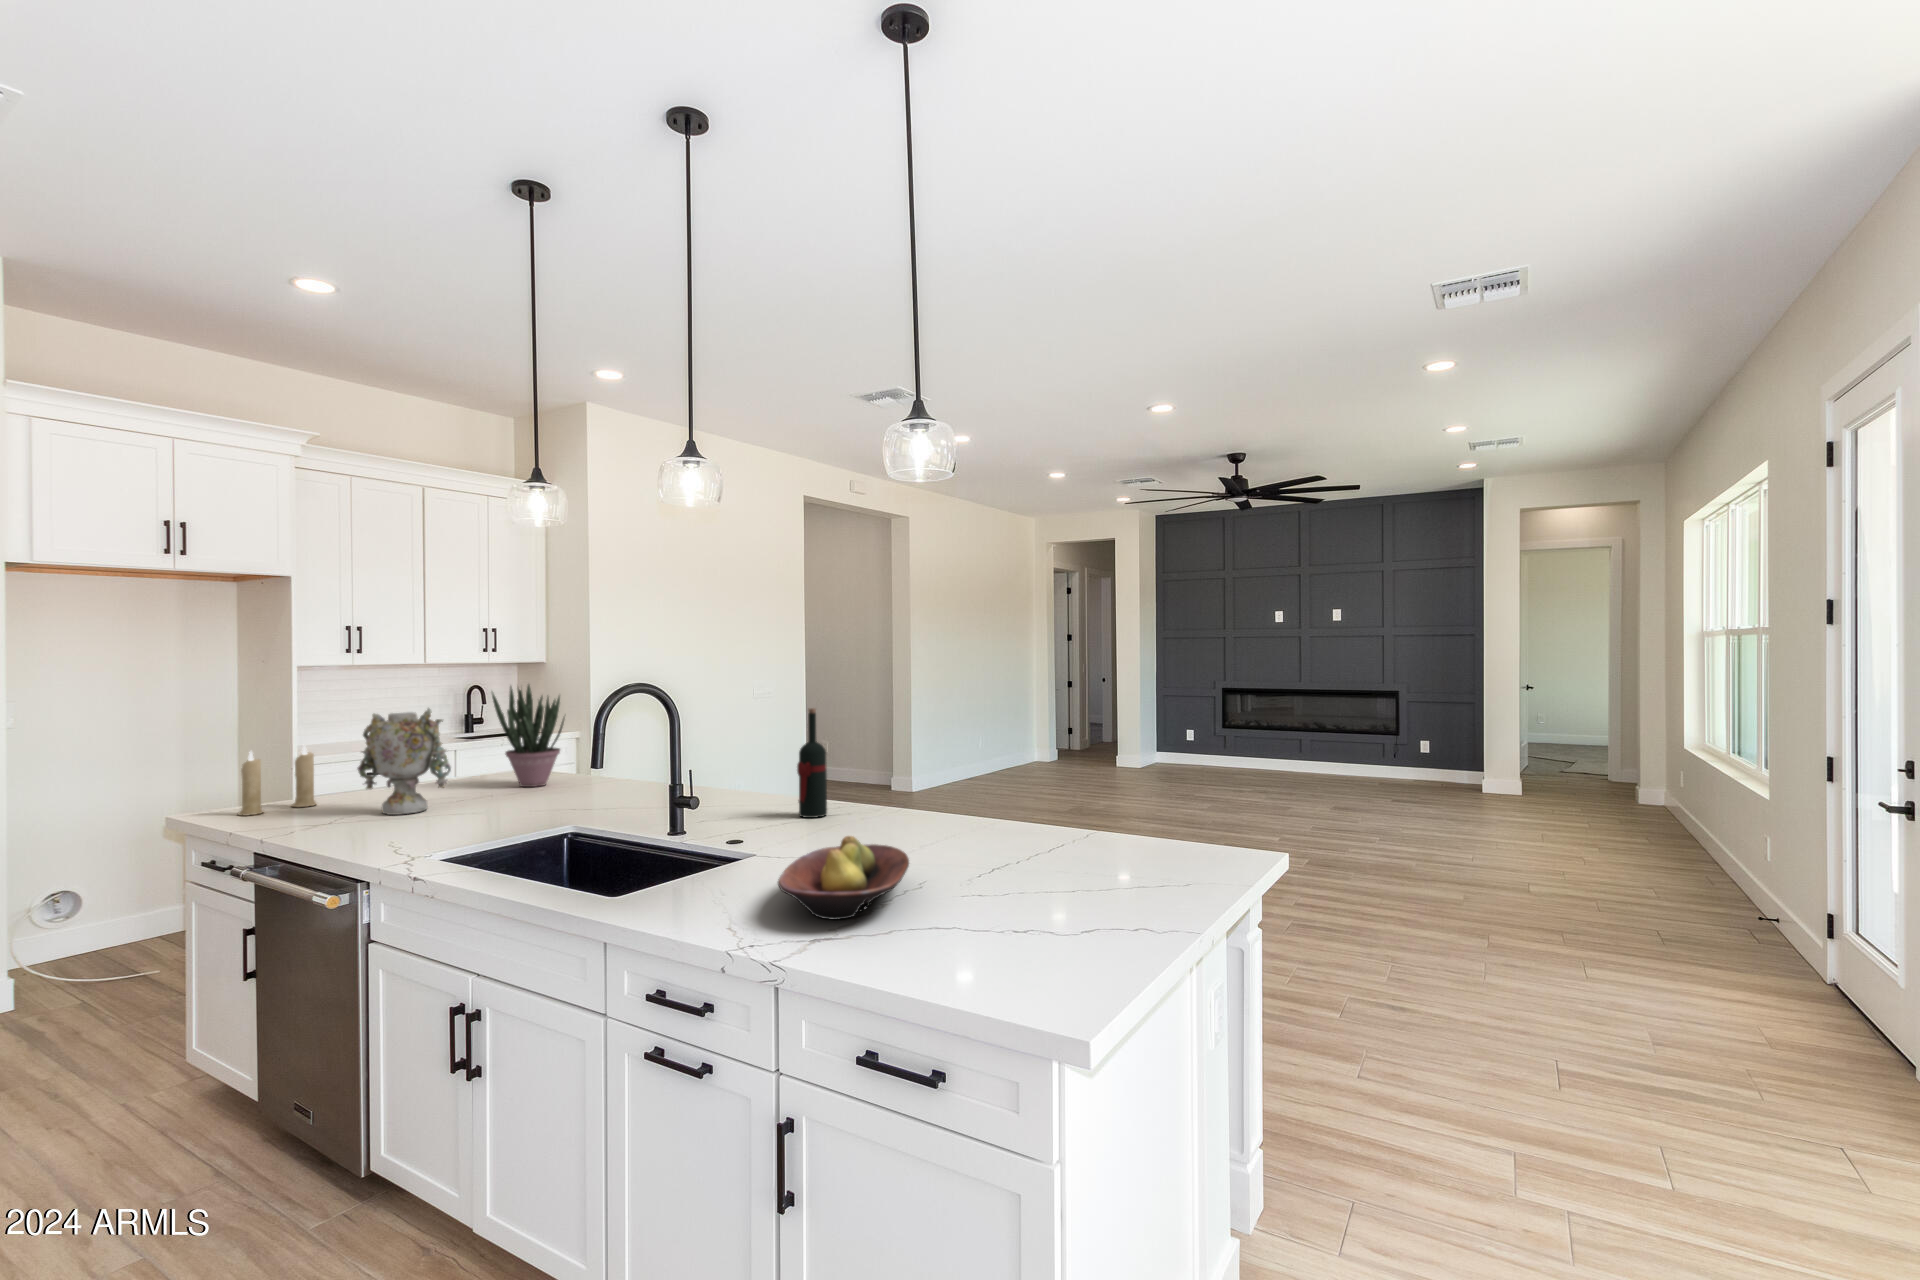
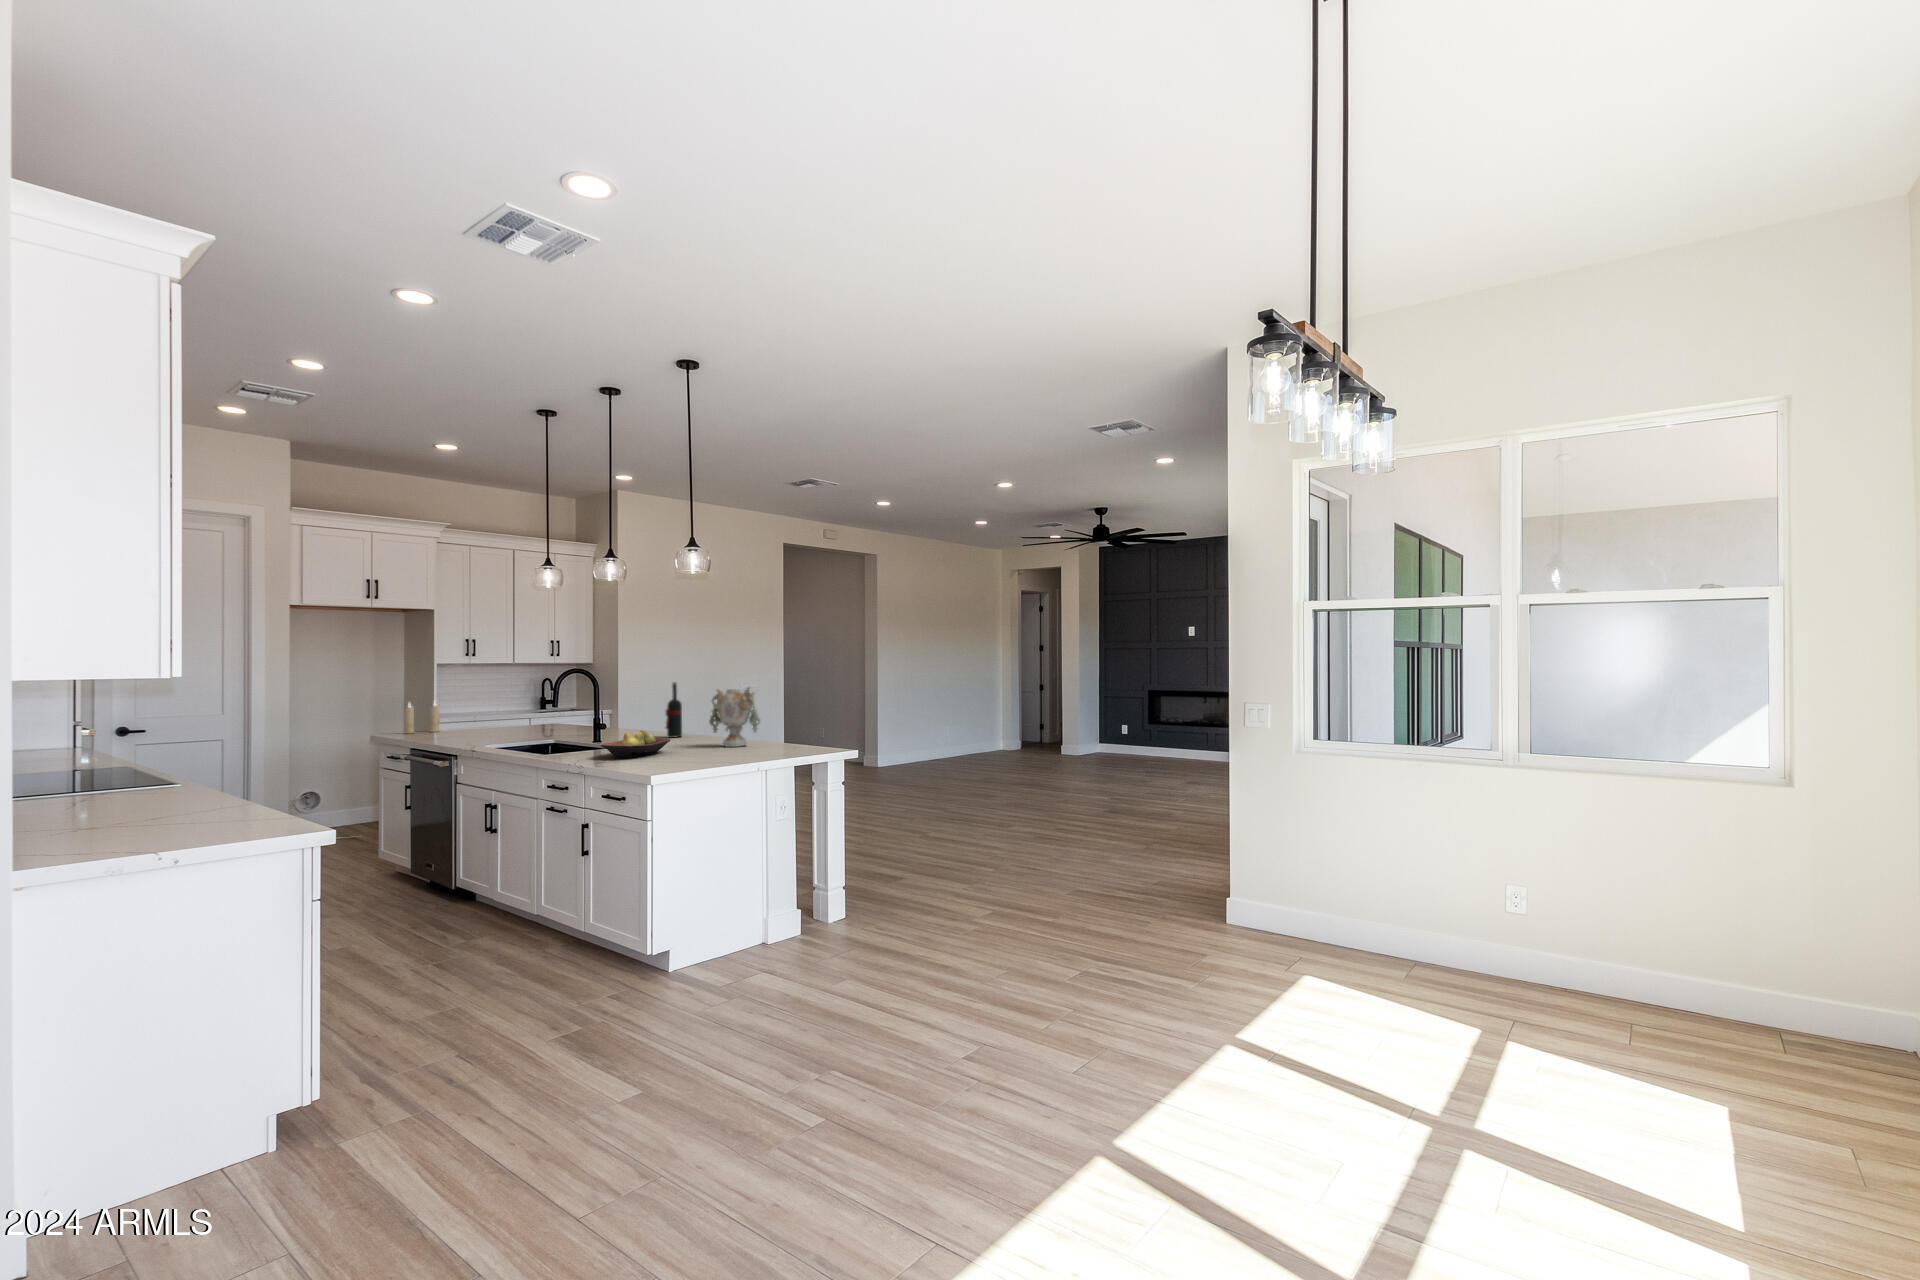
potted plant: present [492,685,564,787] -> none [531,671,569,727]
vase: present [358,708,451,815] -> present [709,687,760,747]

